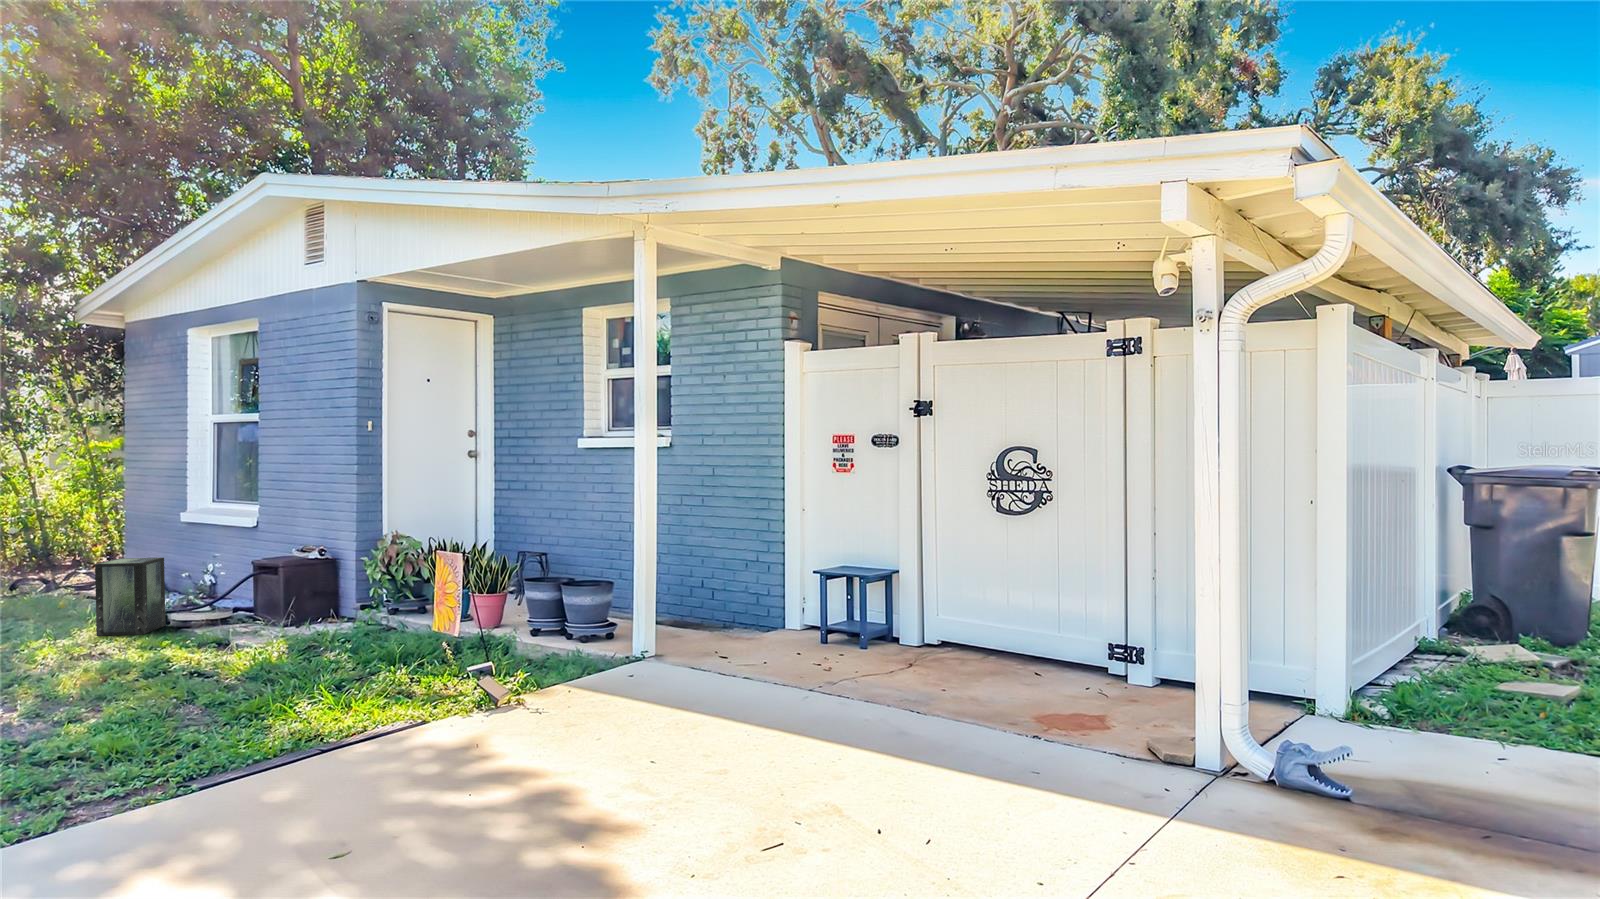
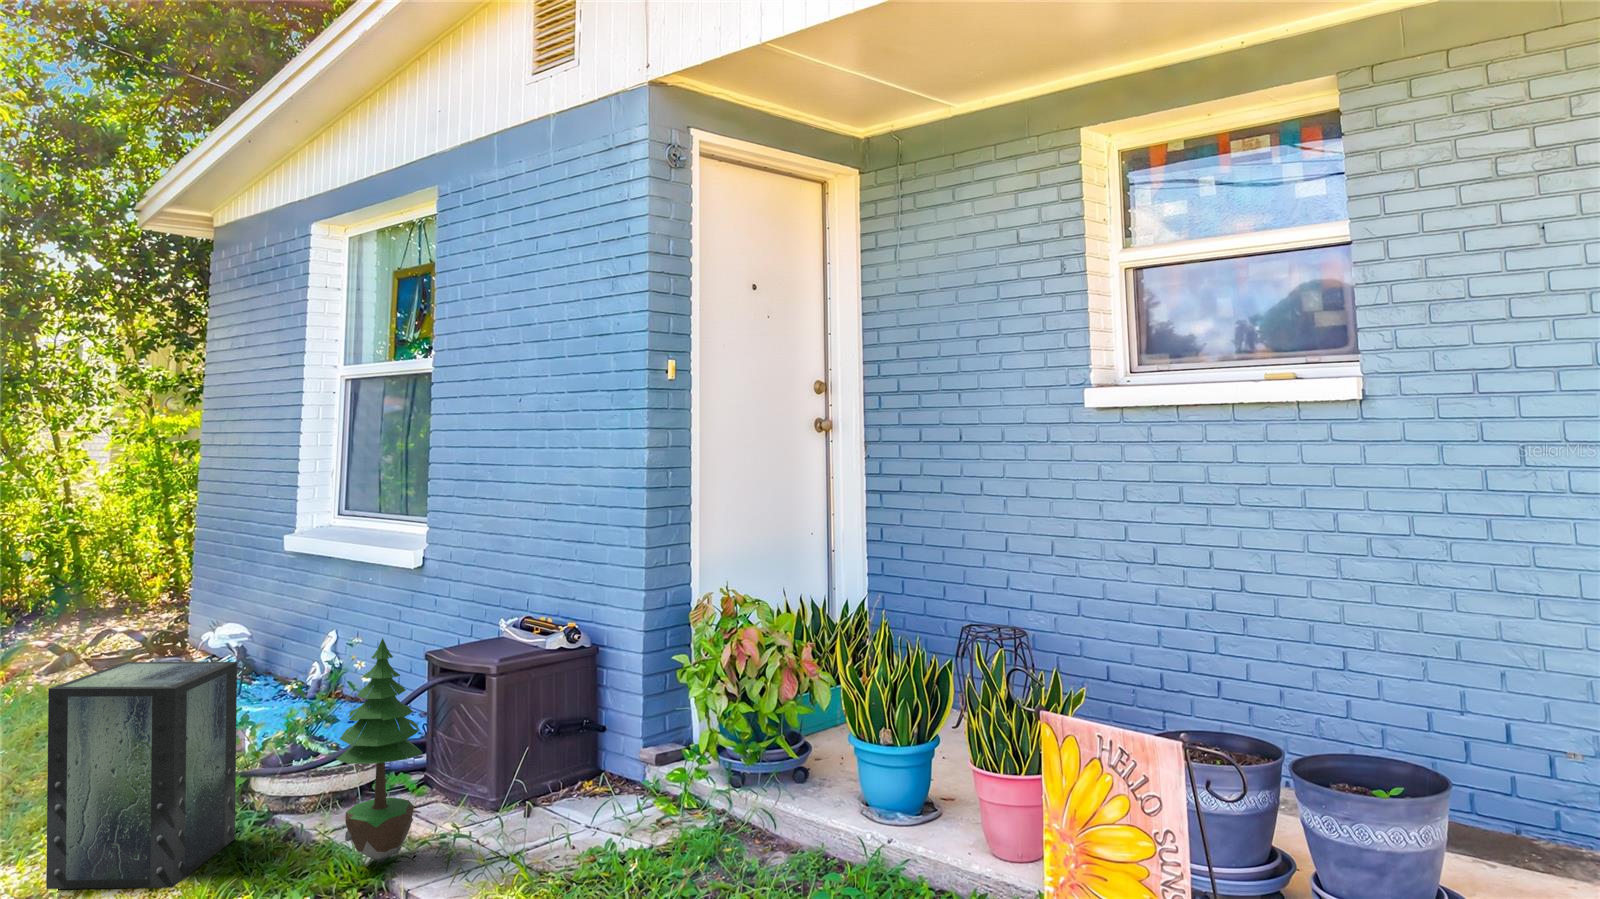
potted tree: none [204,545,238,628] -> present [336,638,423,862]

